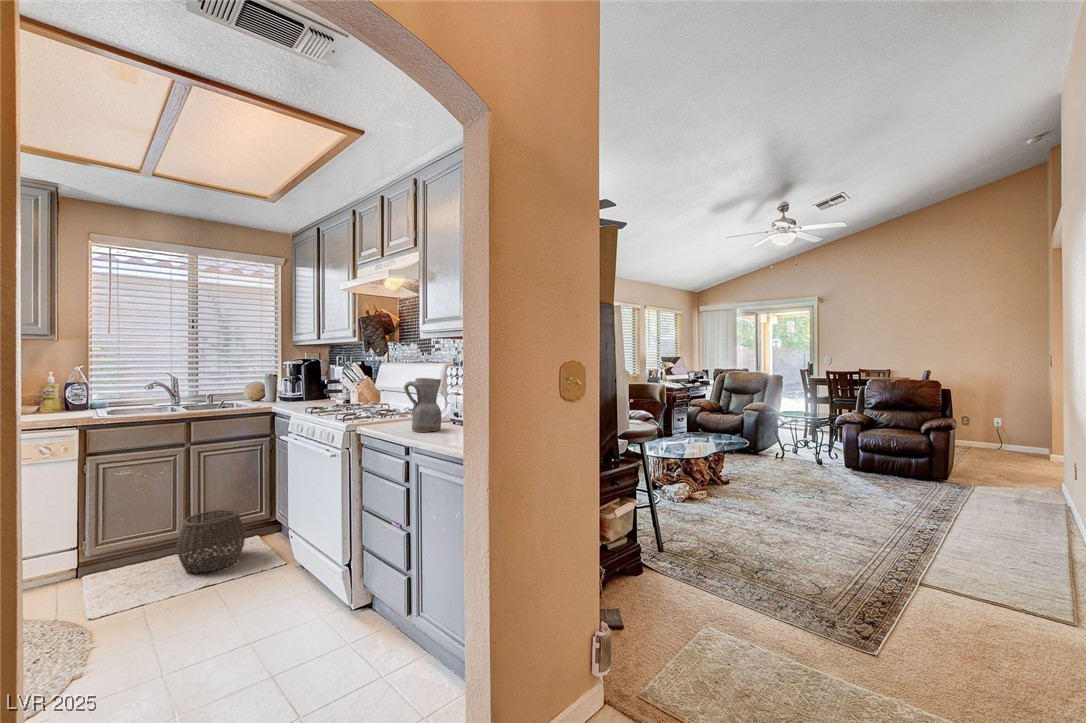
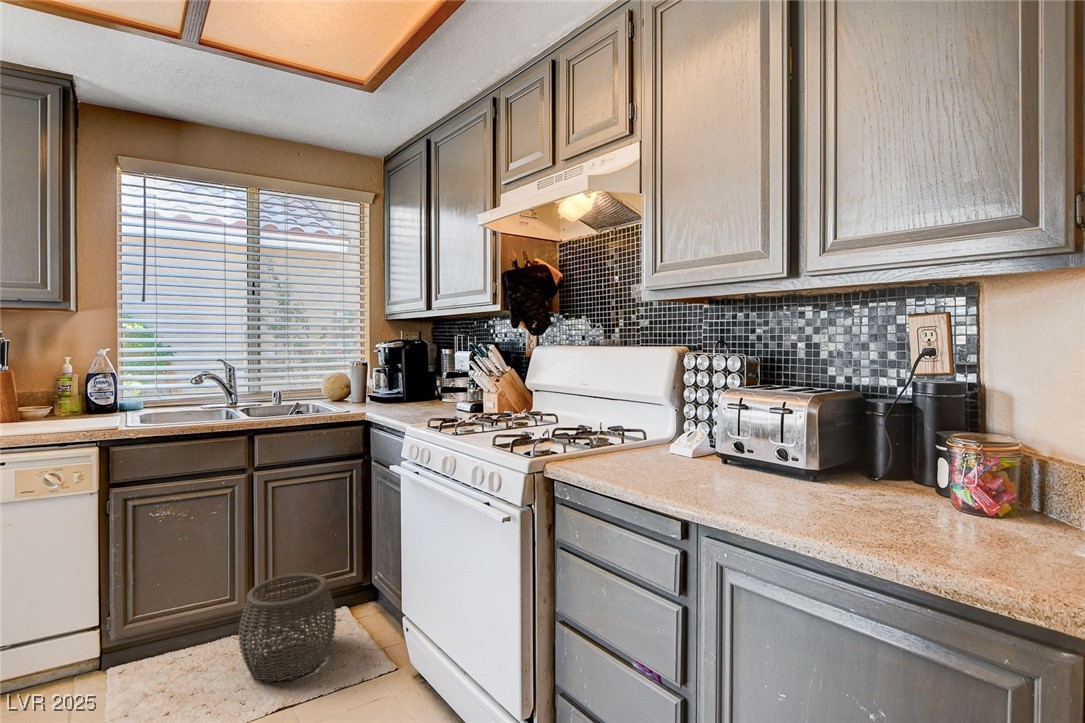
ceramic pitcher: present [404,378,442,432] -> none [678,371,753,487]

